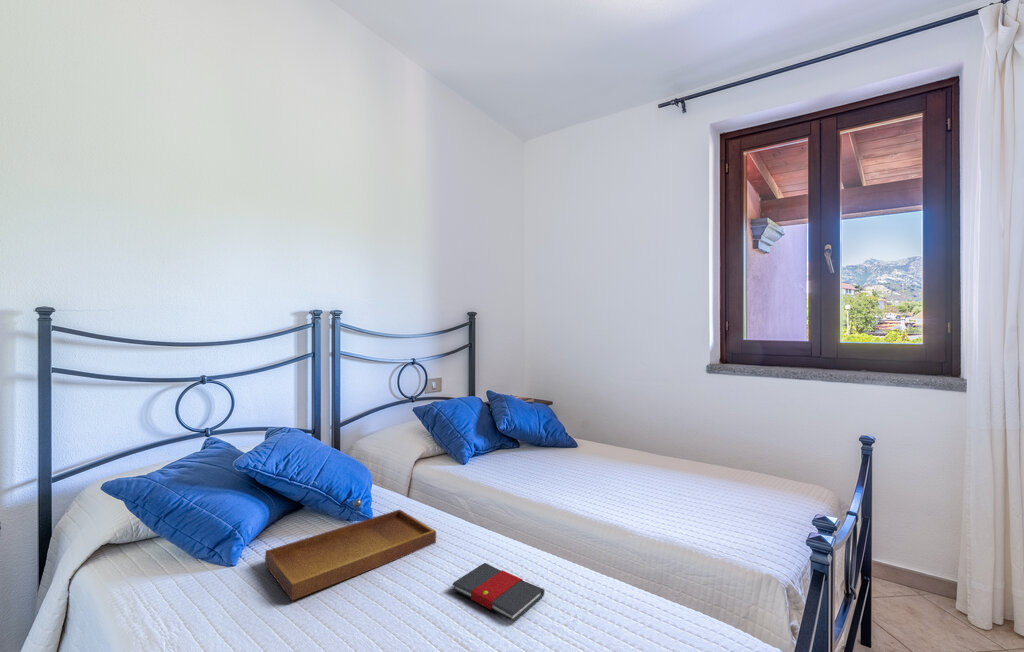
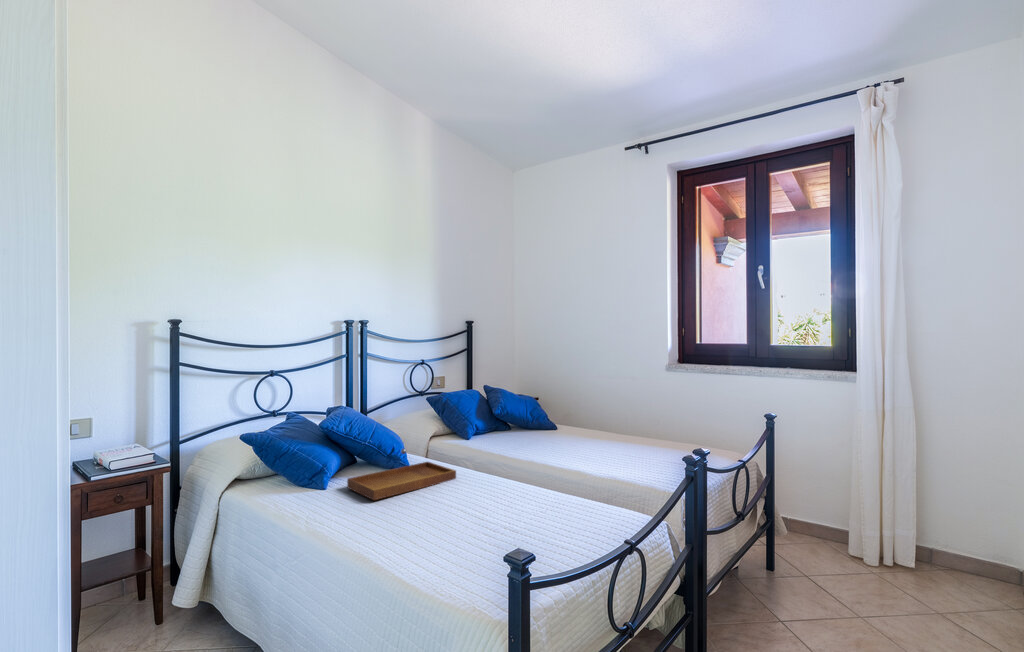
book: present [452,563,545,622] -> none [471,485,528,507]

